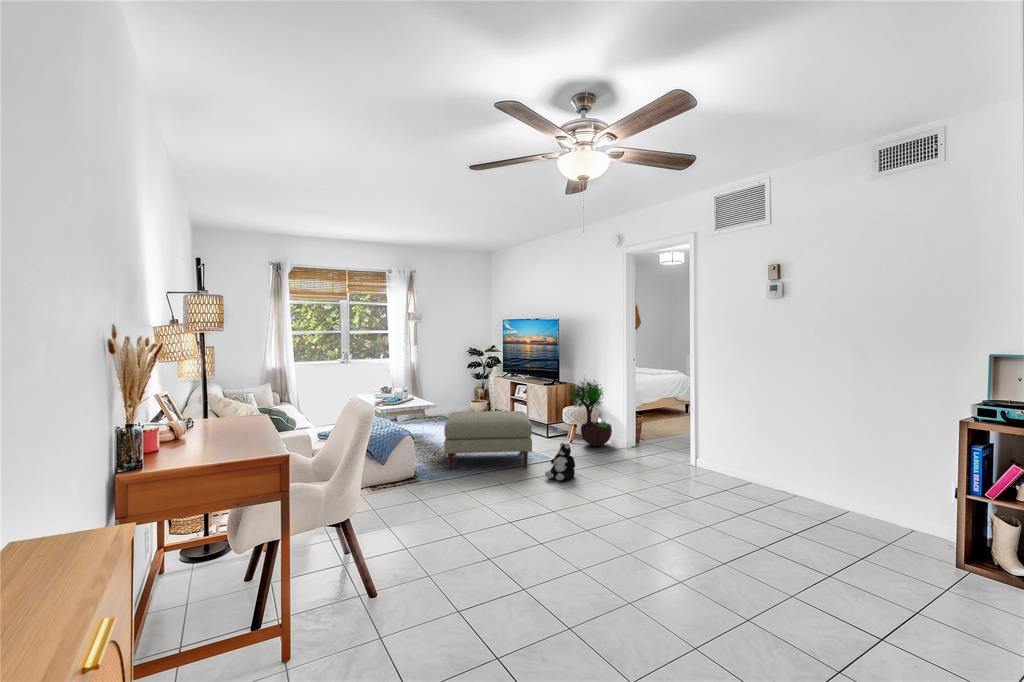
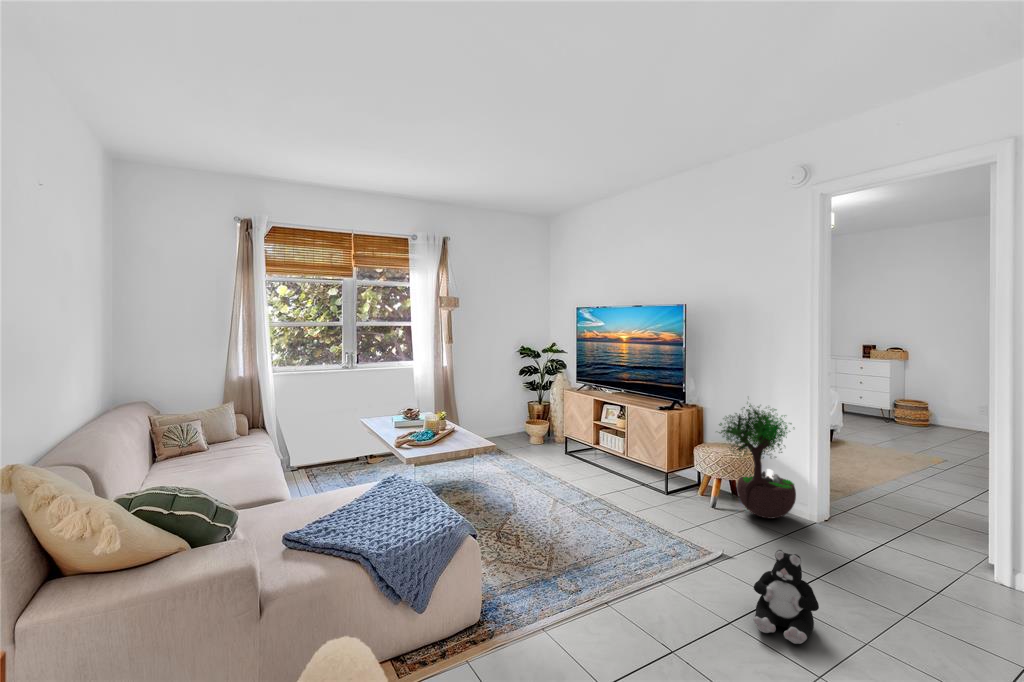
ottoman: present [444,411,532,470] -> none [523,462,700,588]

